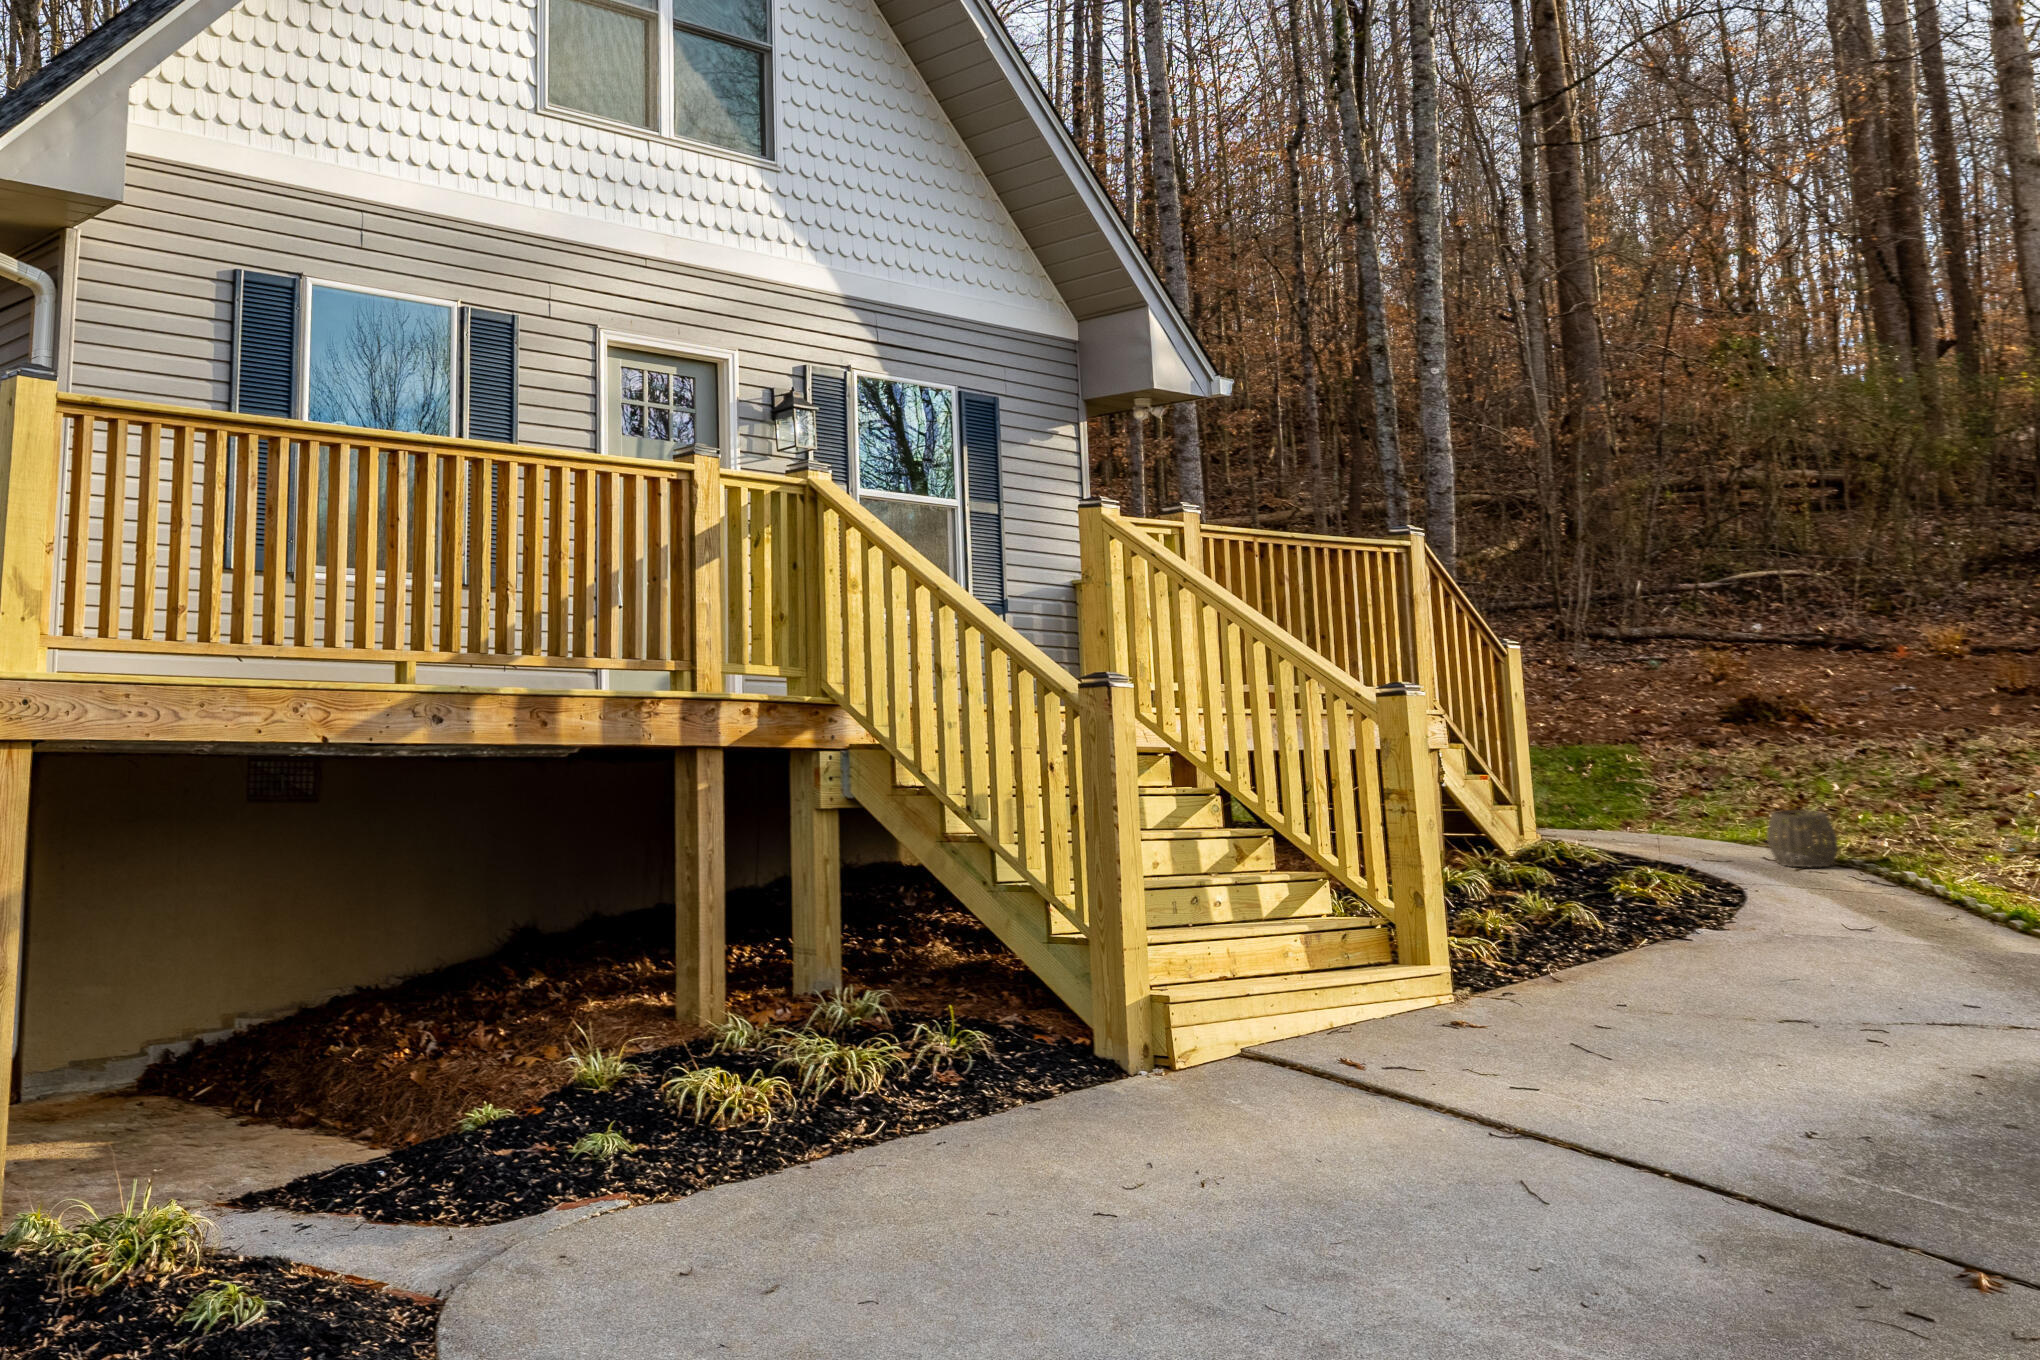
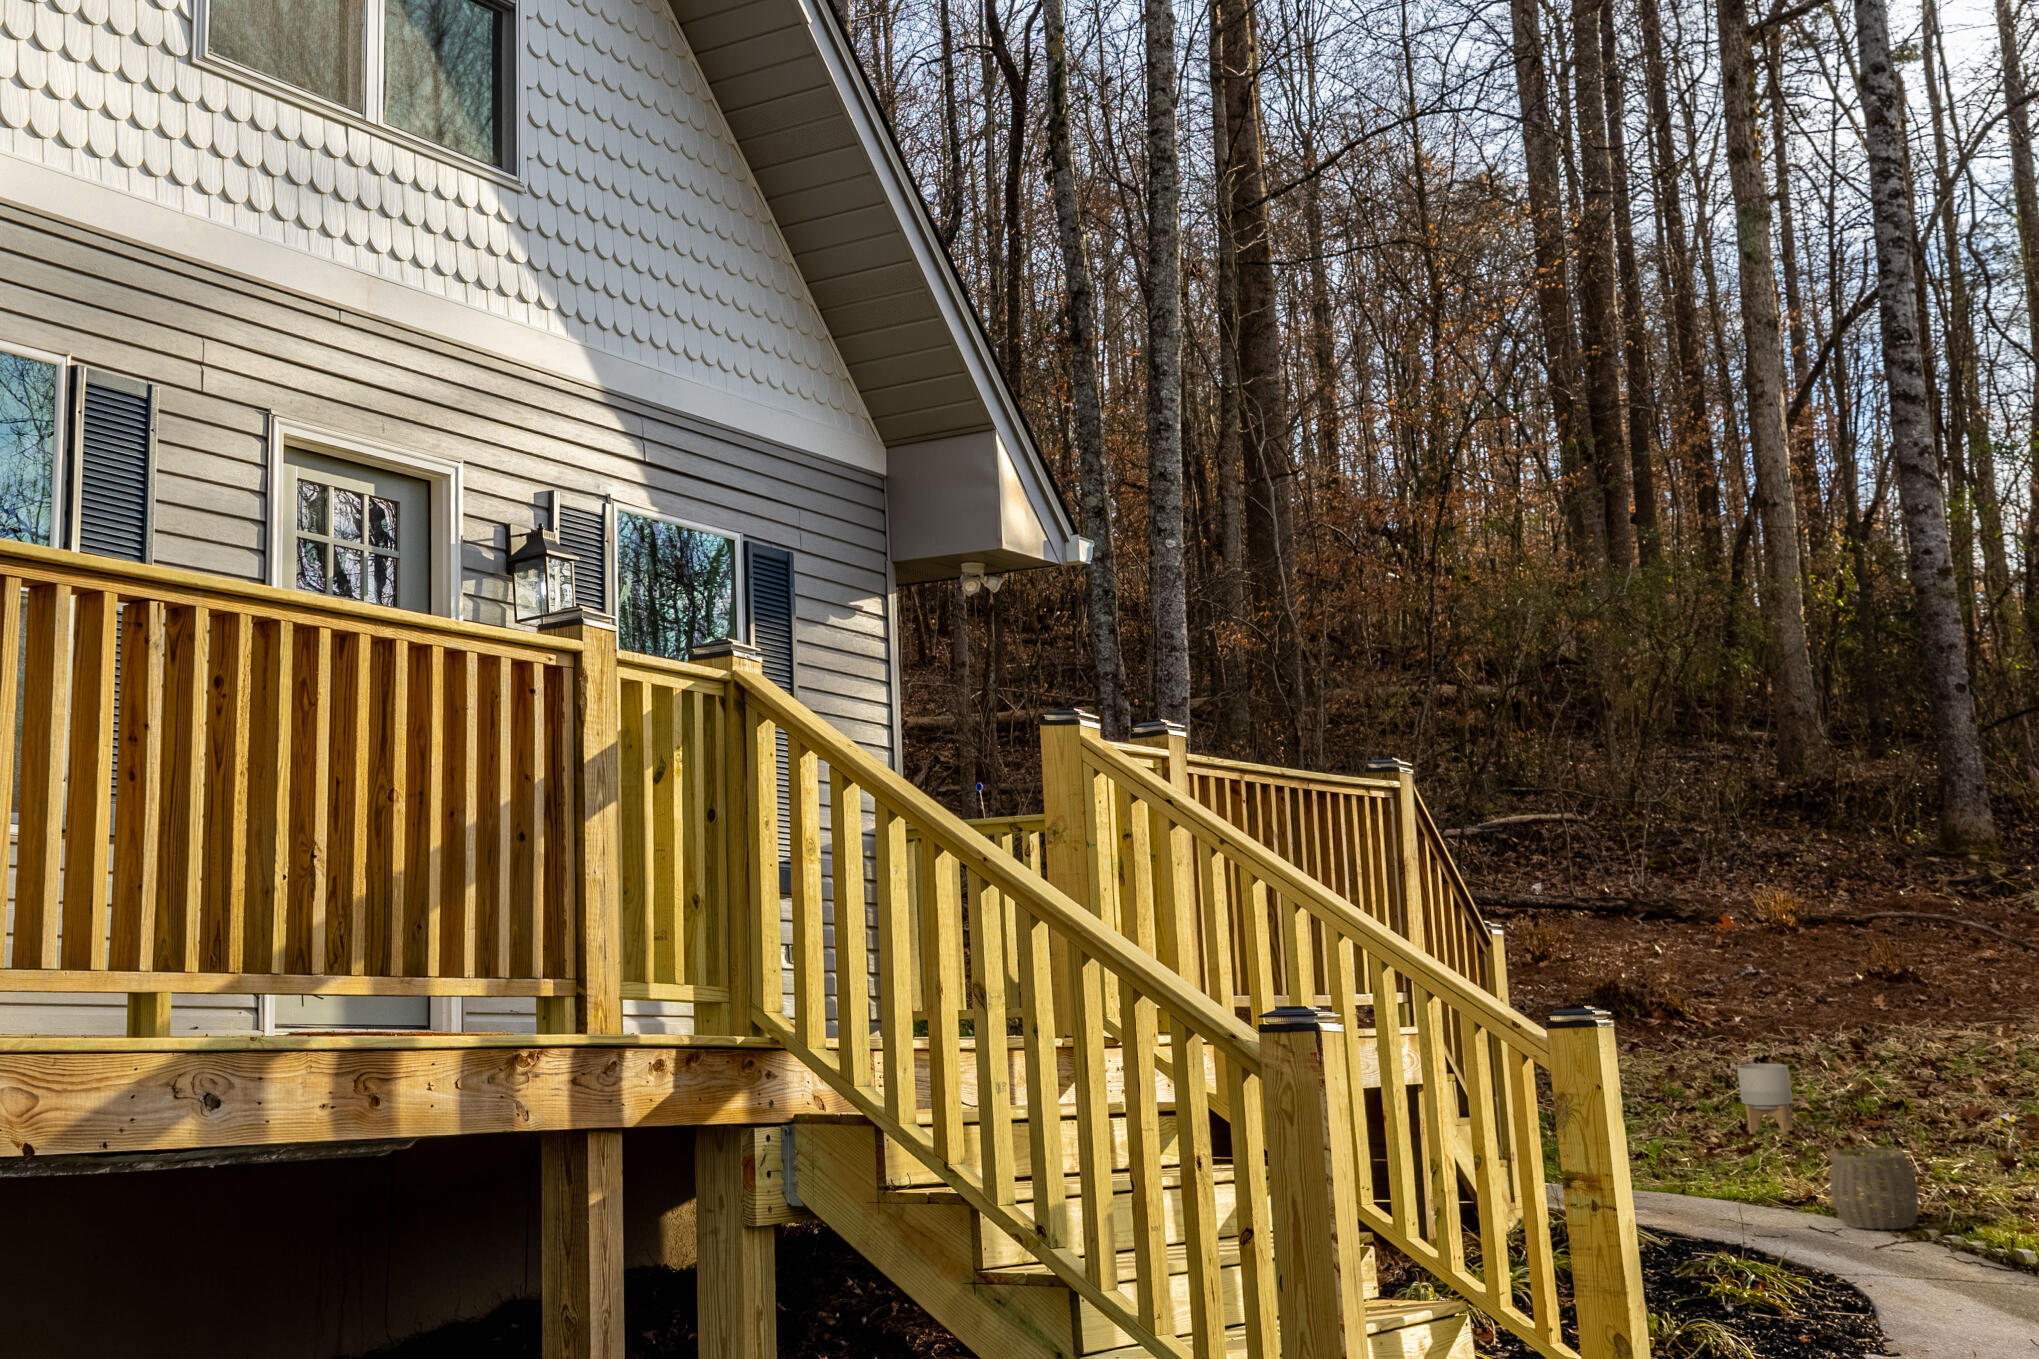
planter: none [1778,753,1825,805] -> present [1737,1064,1793,1135]

